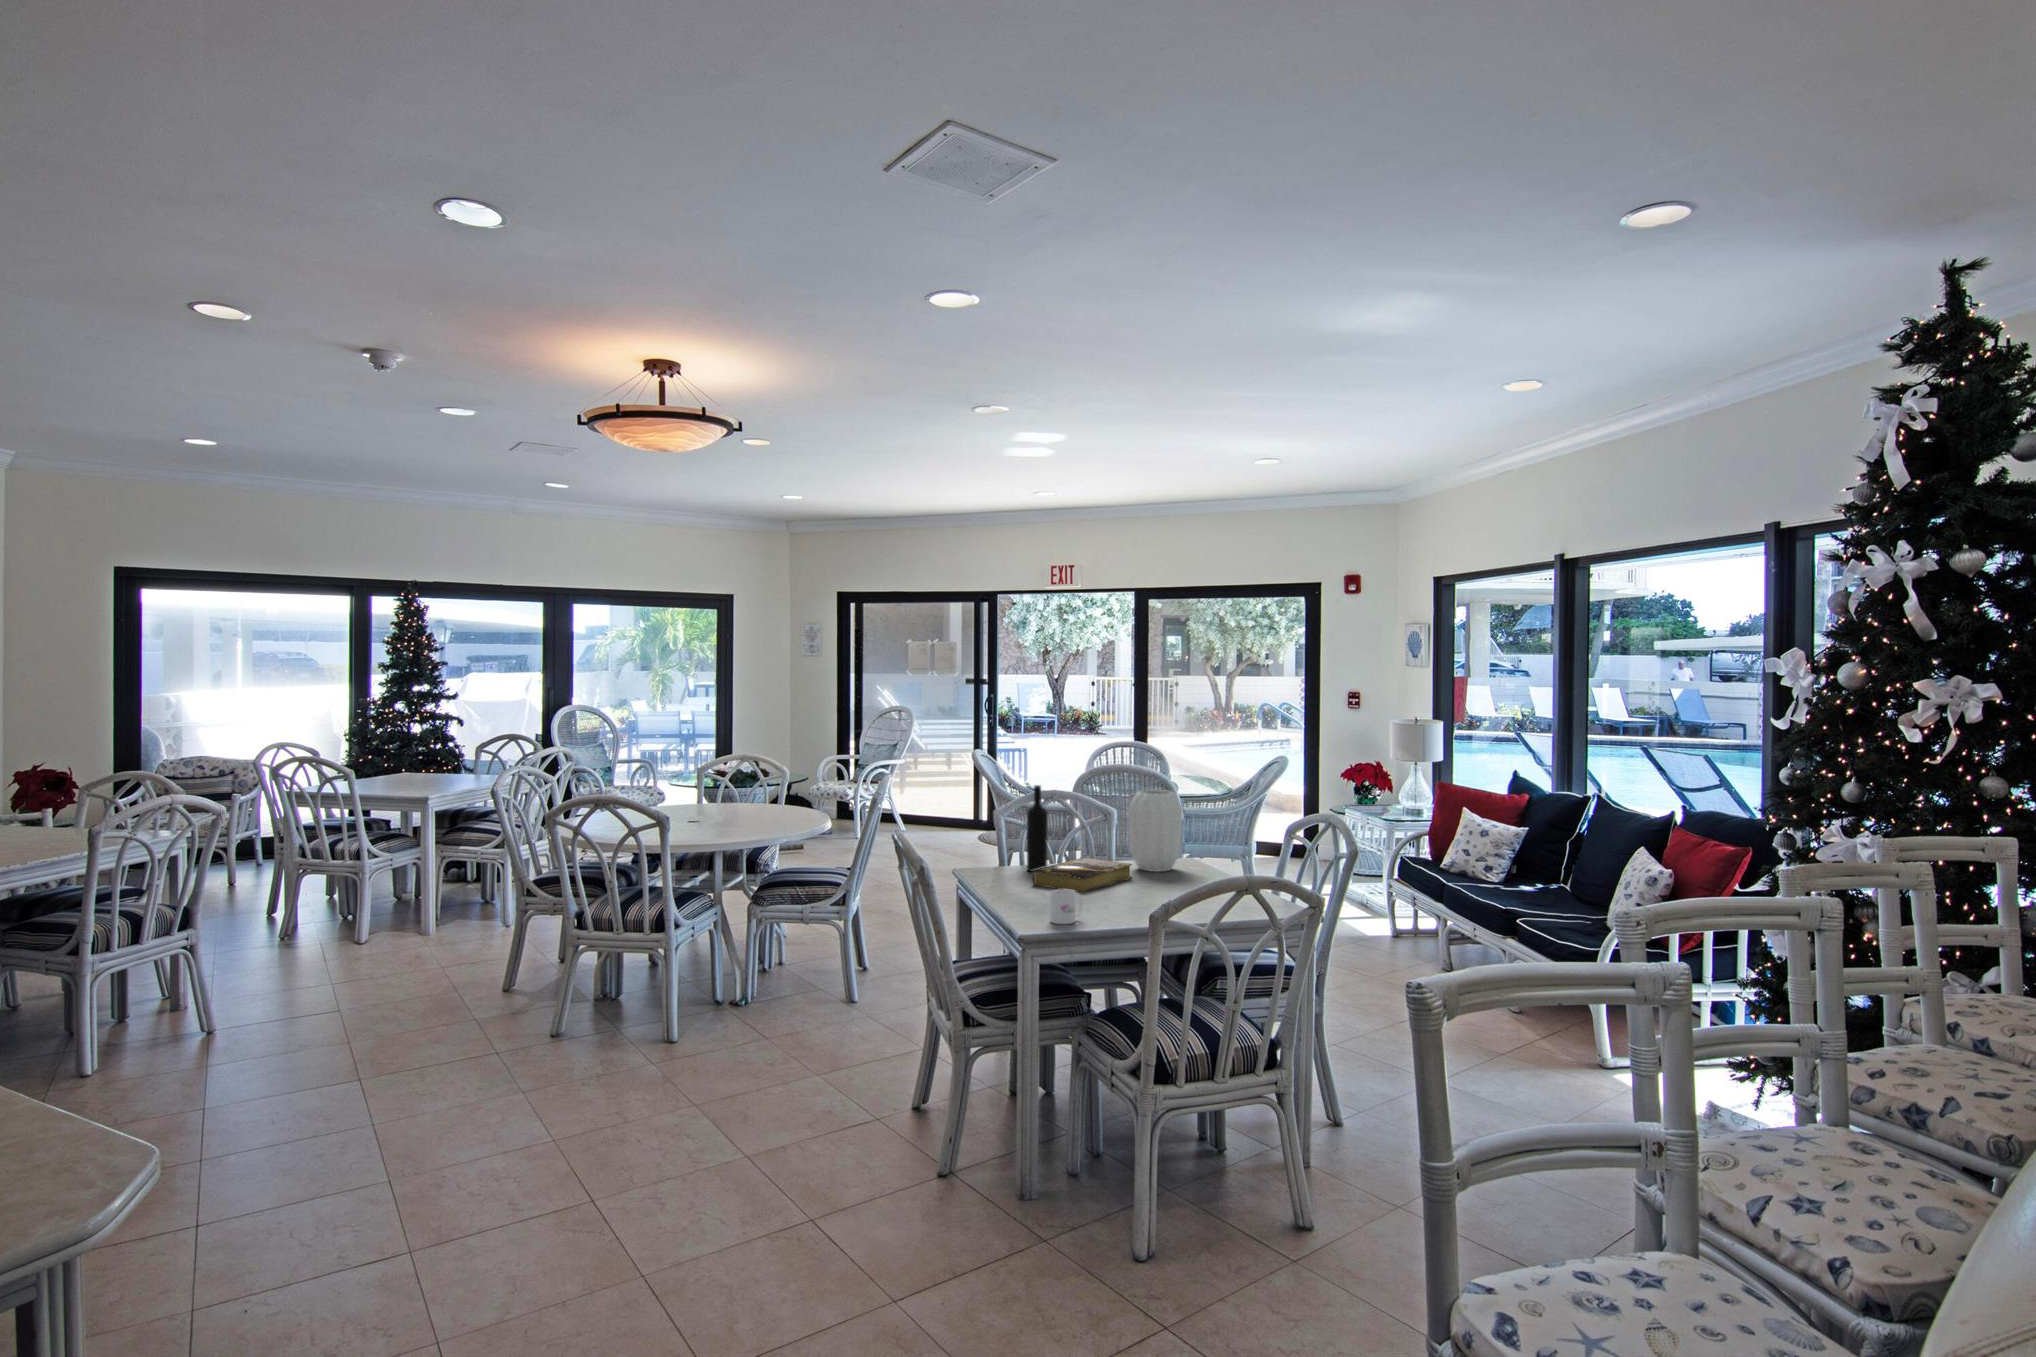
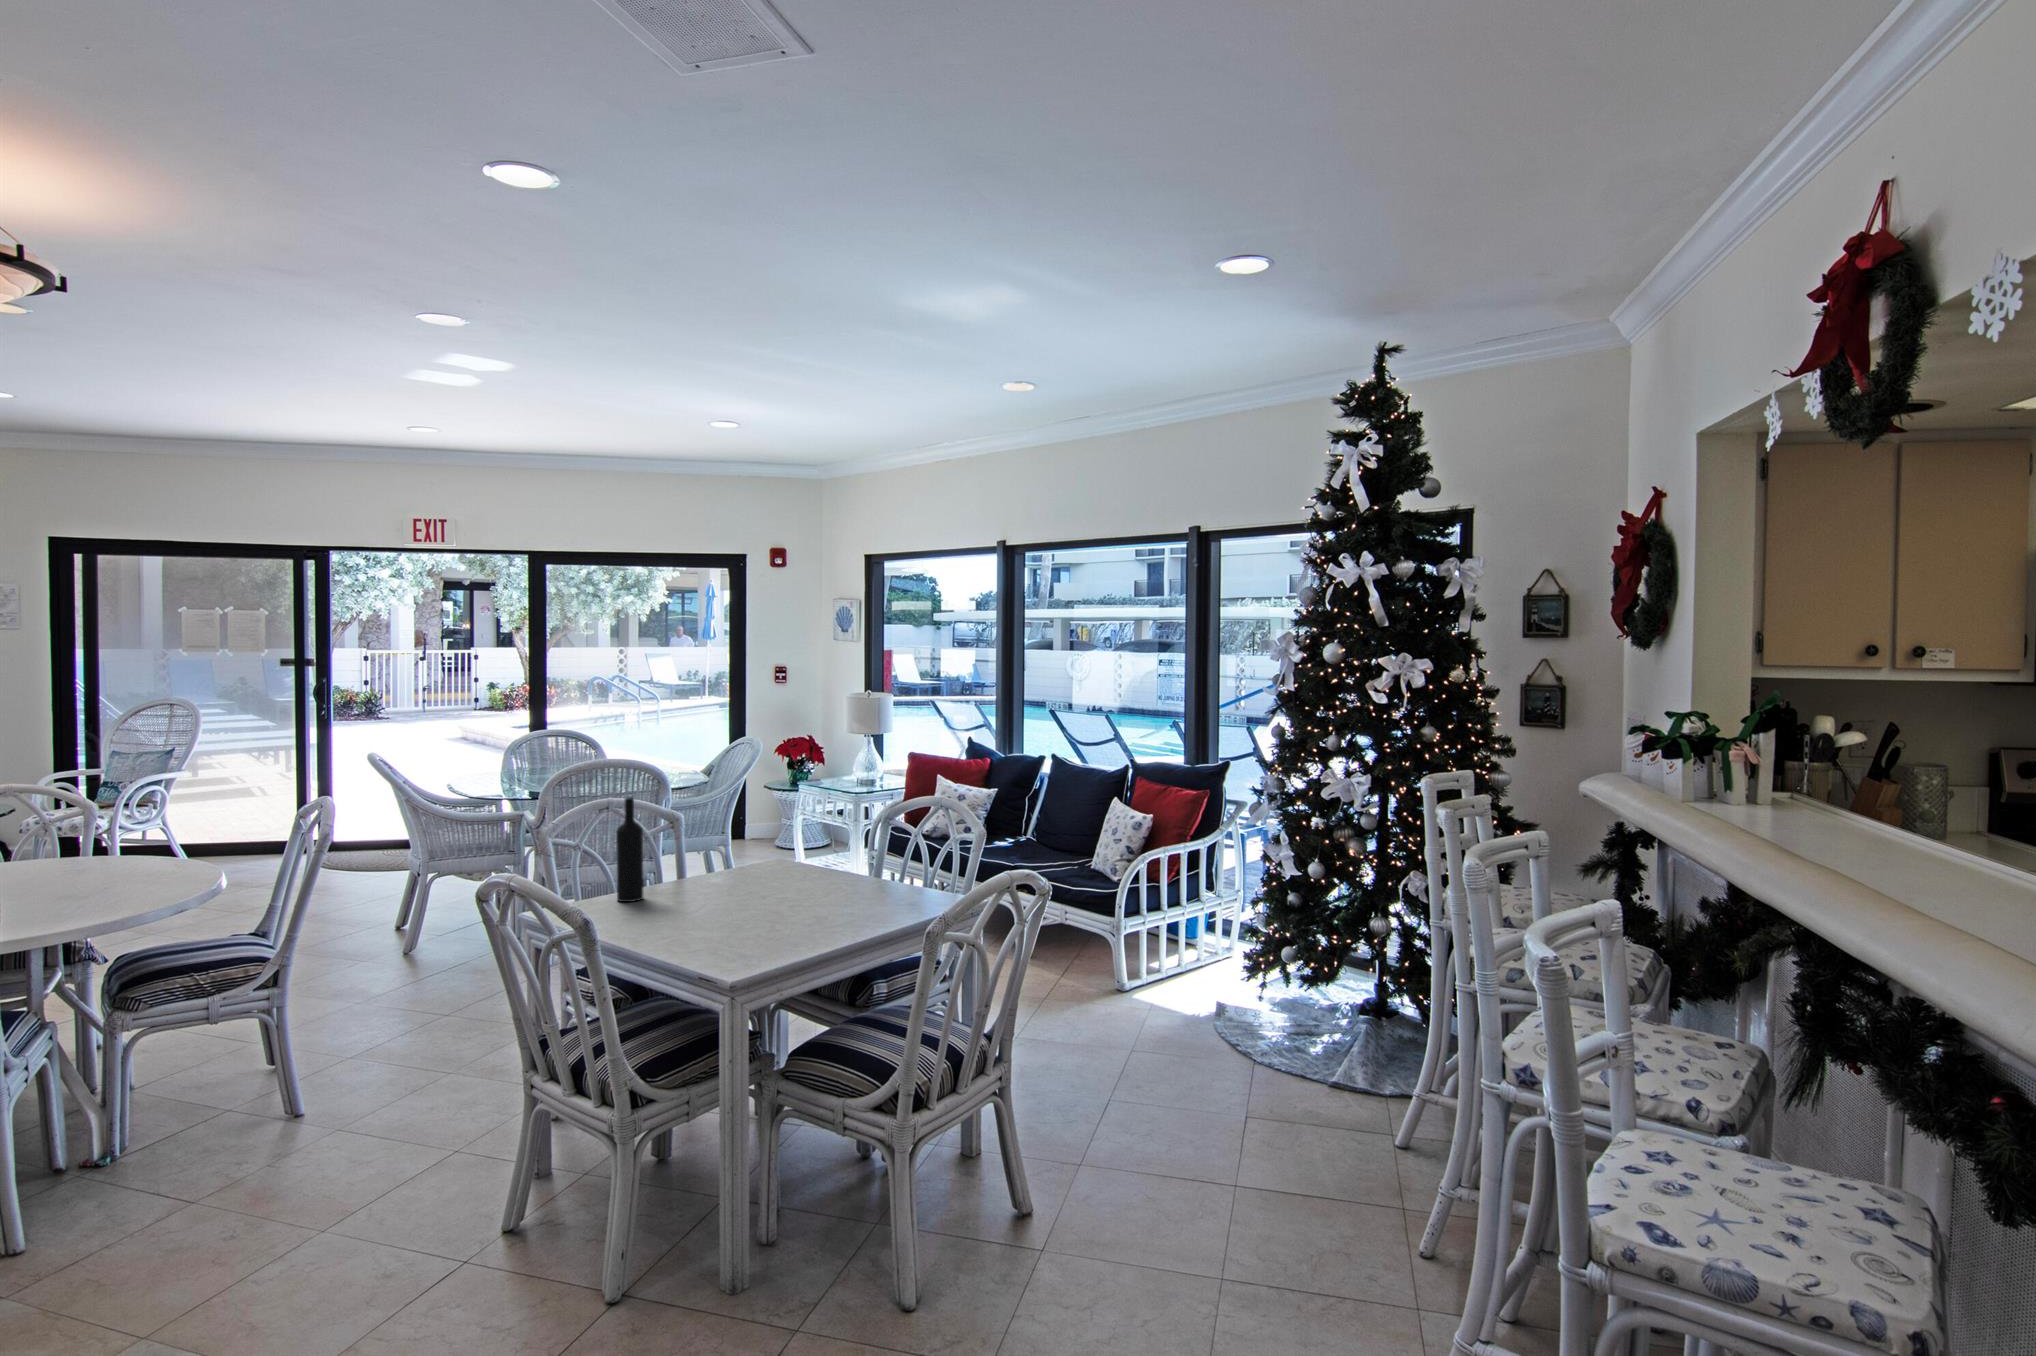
vase: present [1128,790,1183,872] -> none [730,789,792,882]
book: present [1032,857,1132,892] -> none [655,876,756,919]
mug: present [1050,889,1082,924] -> none [751,921,782,963]

